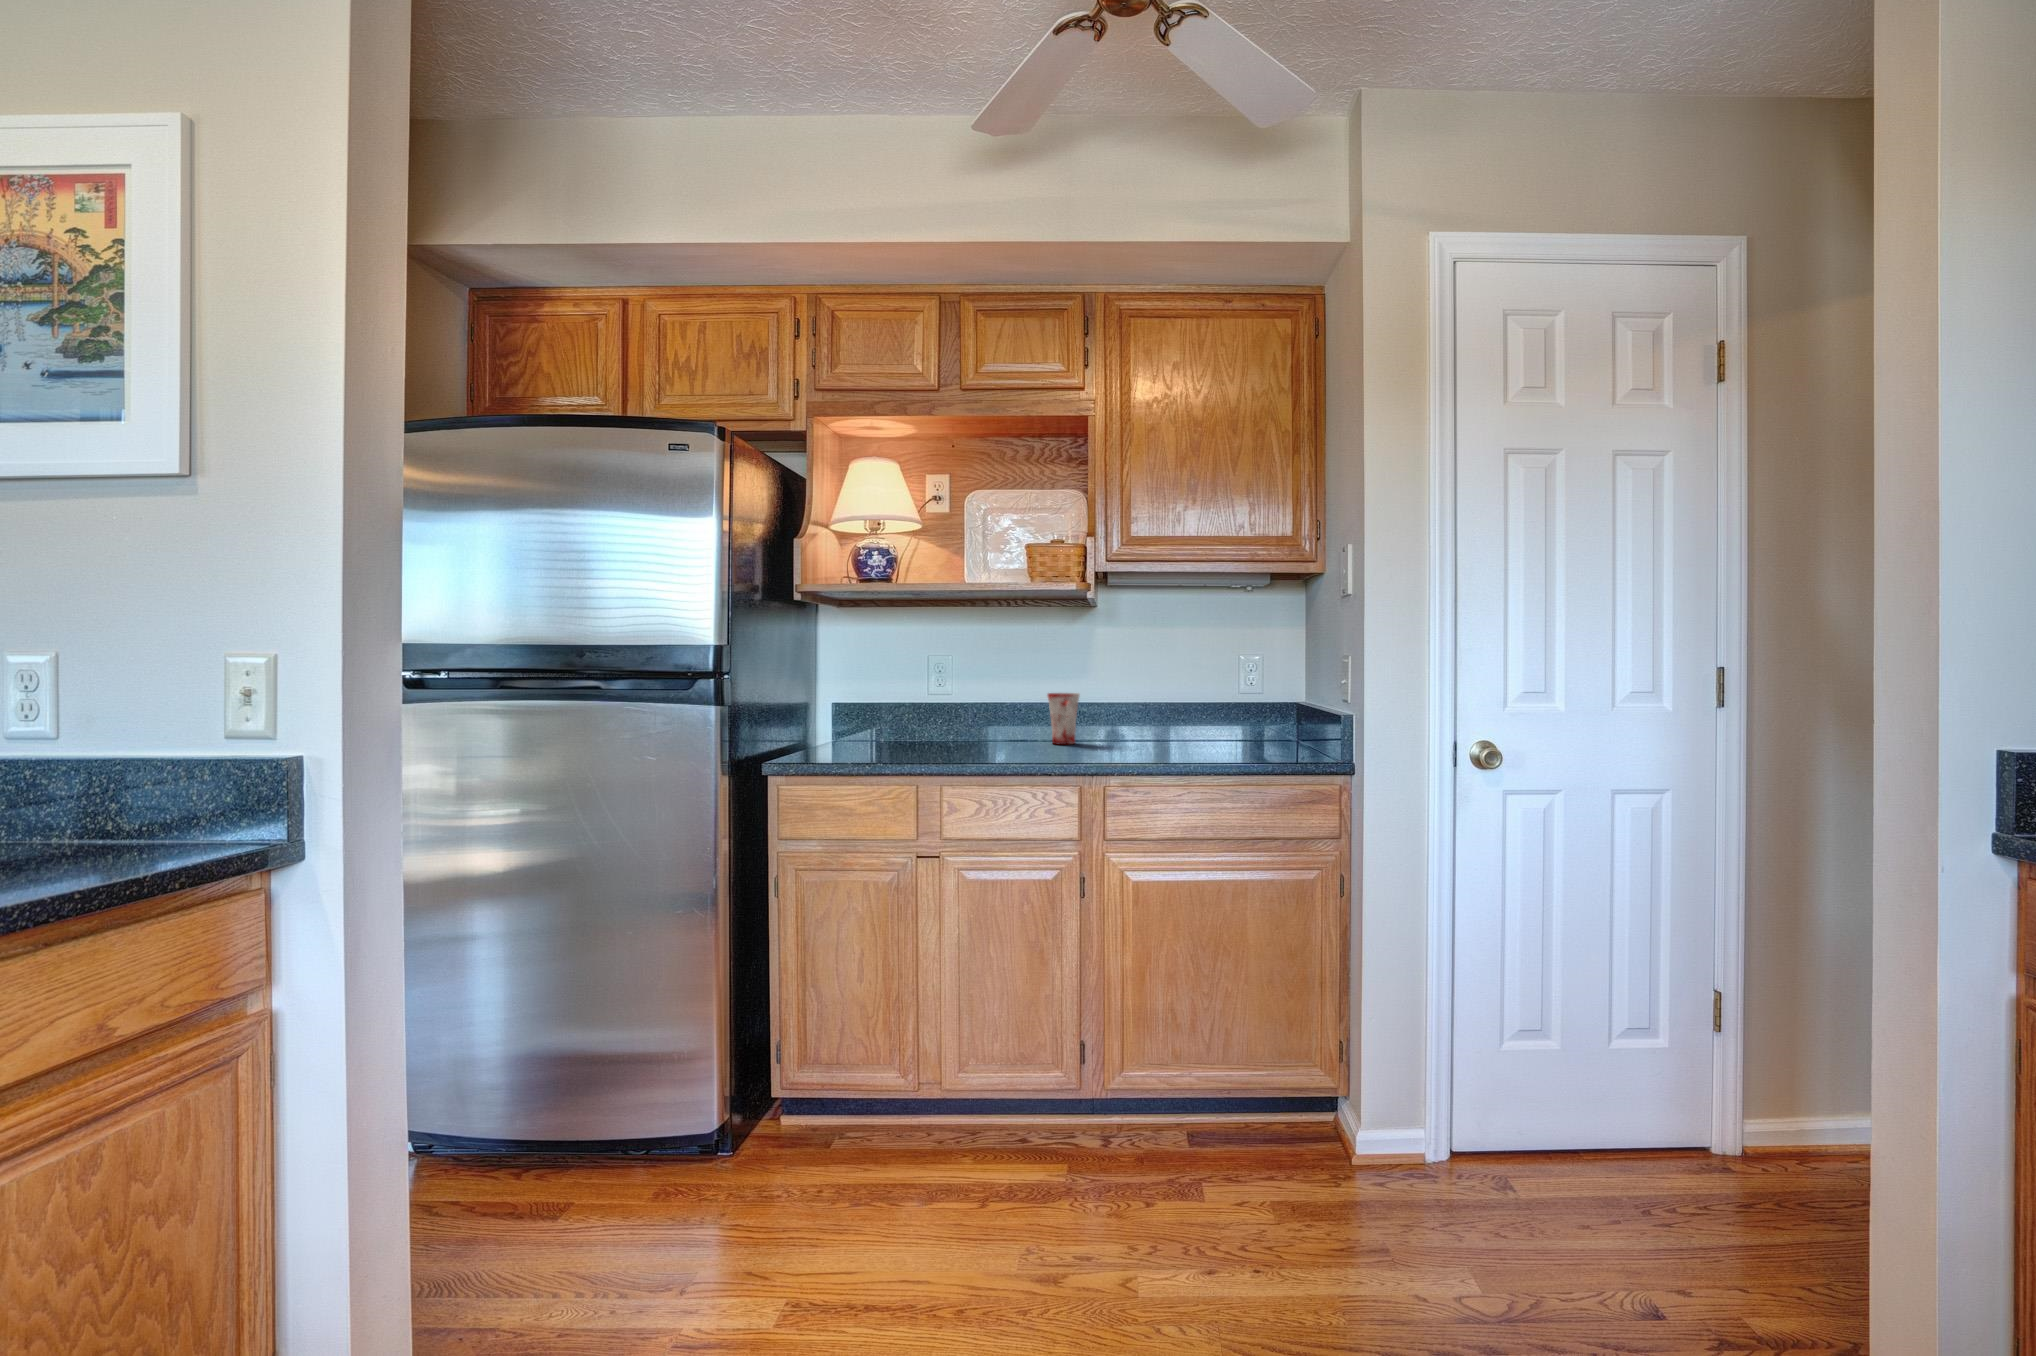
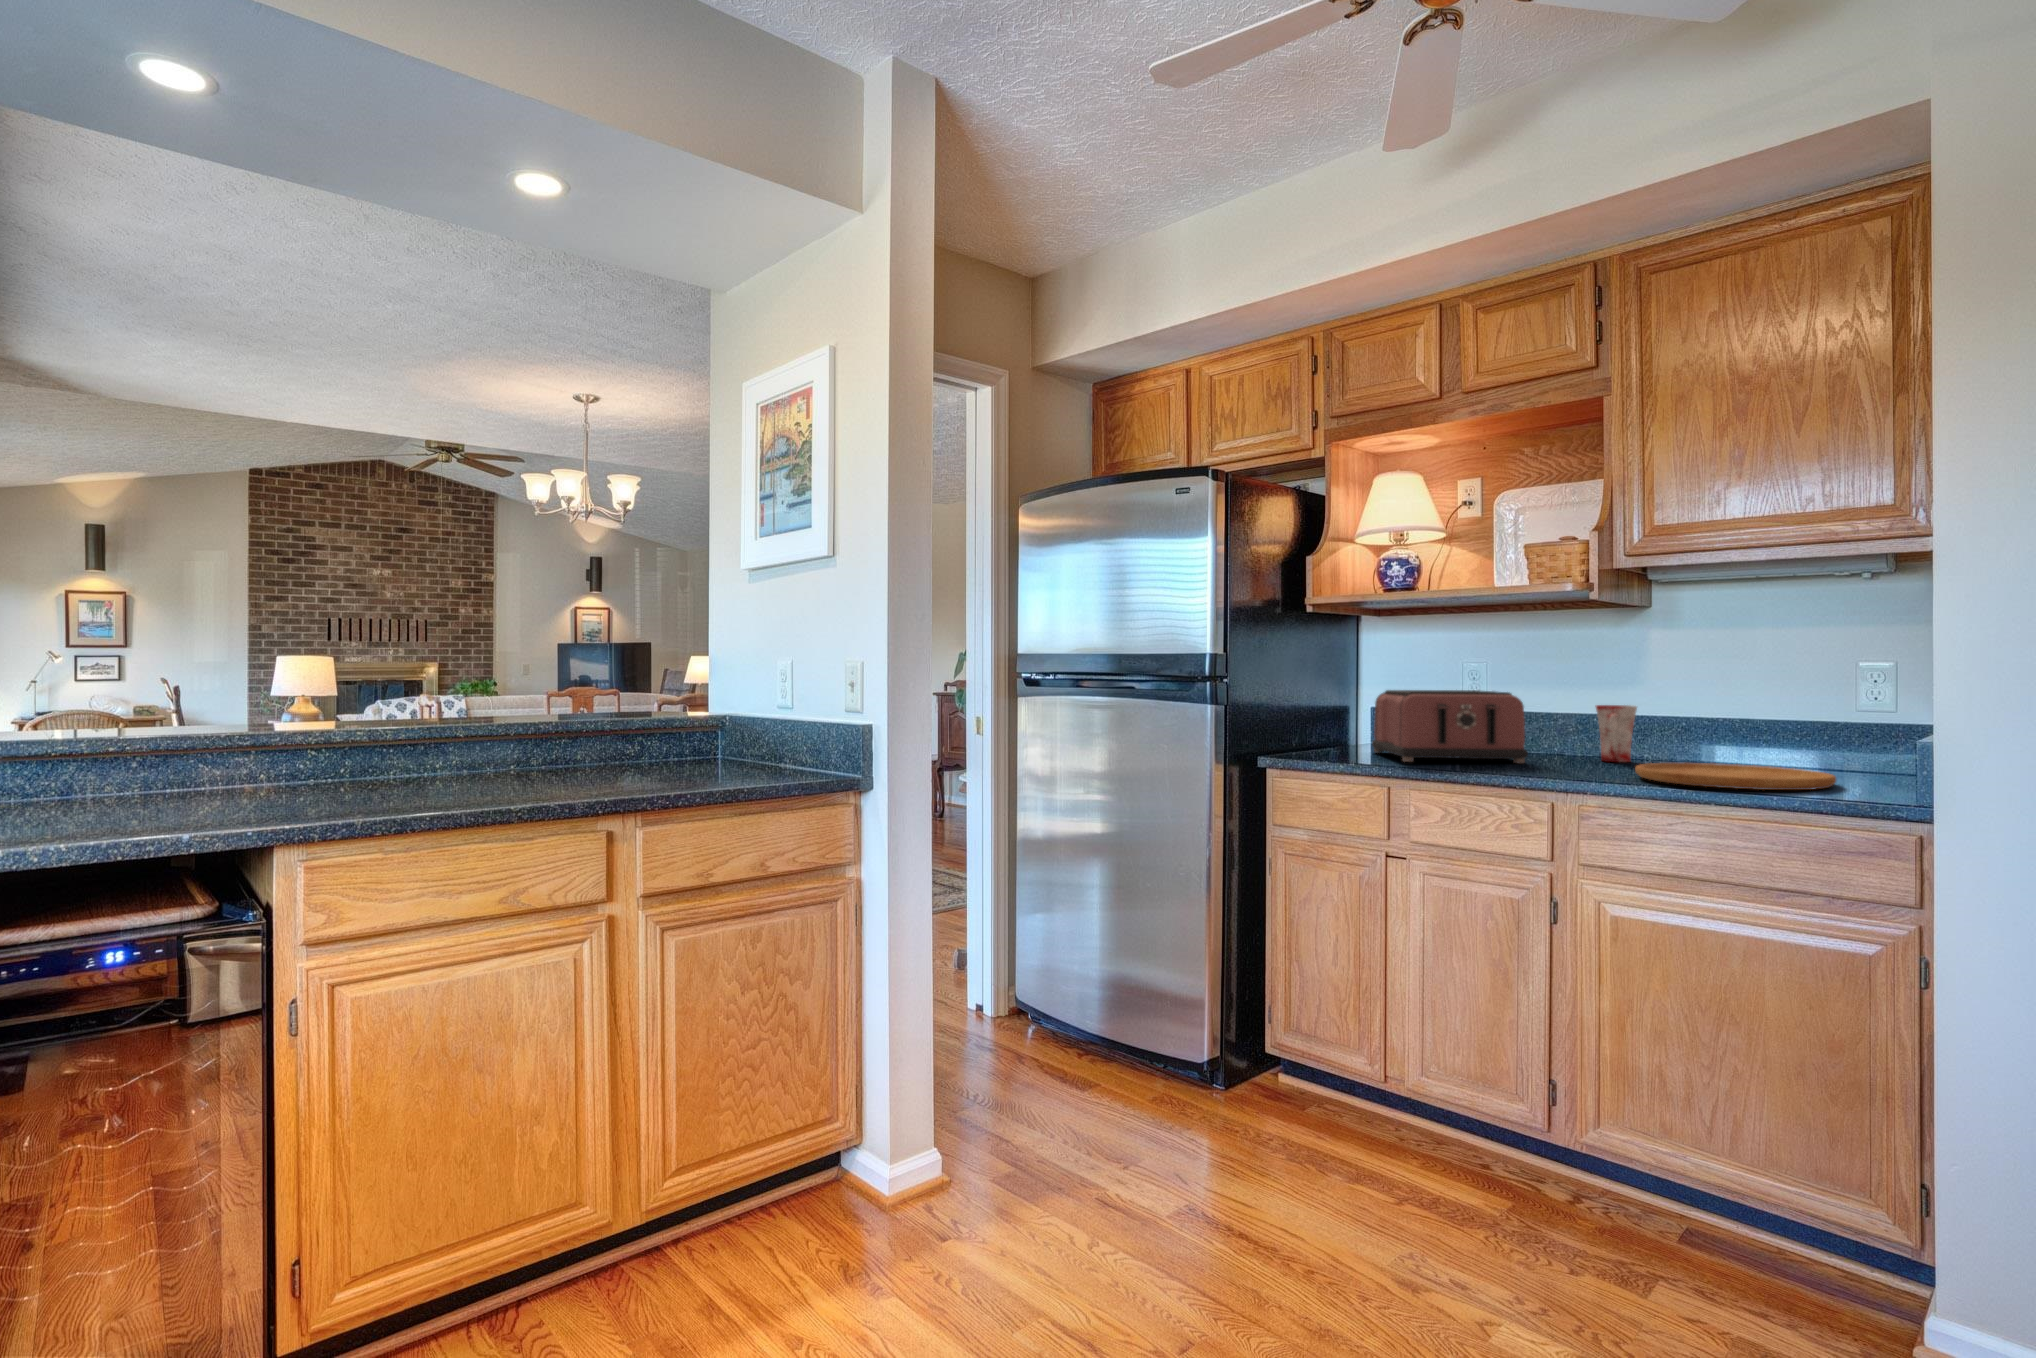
toaster: none [847,682,1008,759] -> present [1372,690,1528,763]
cutting board: none [1112,740,1251,761] -> present [1635,763,1836,790]

